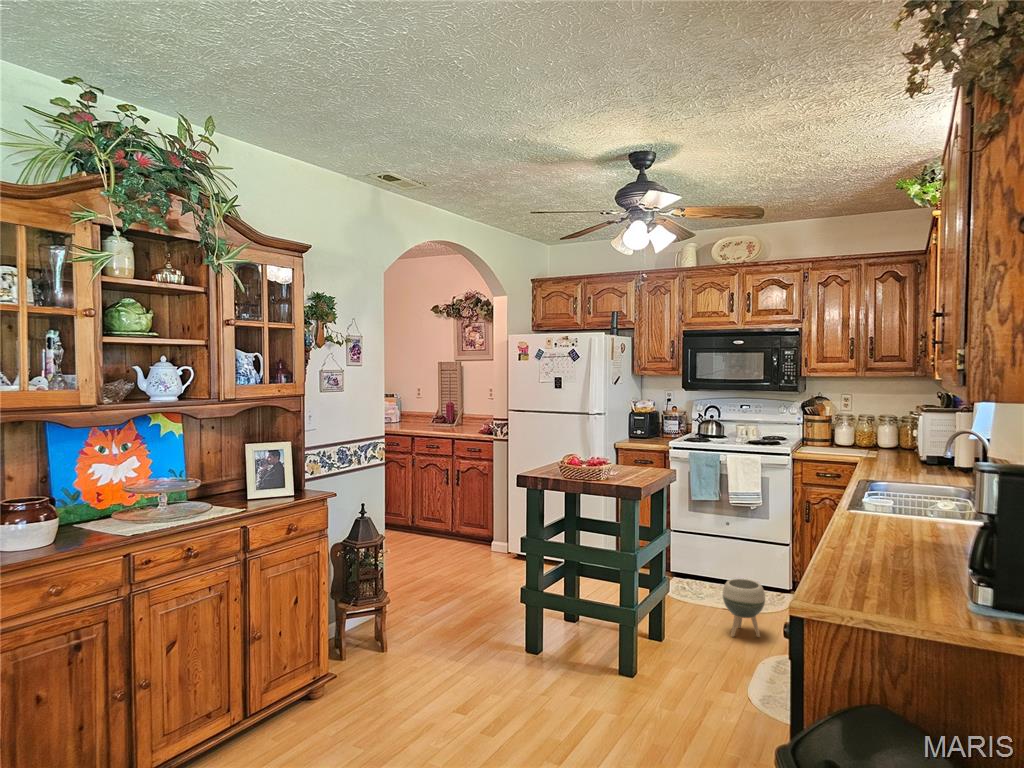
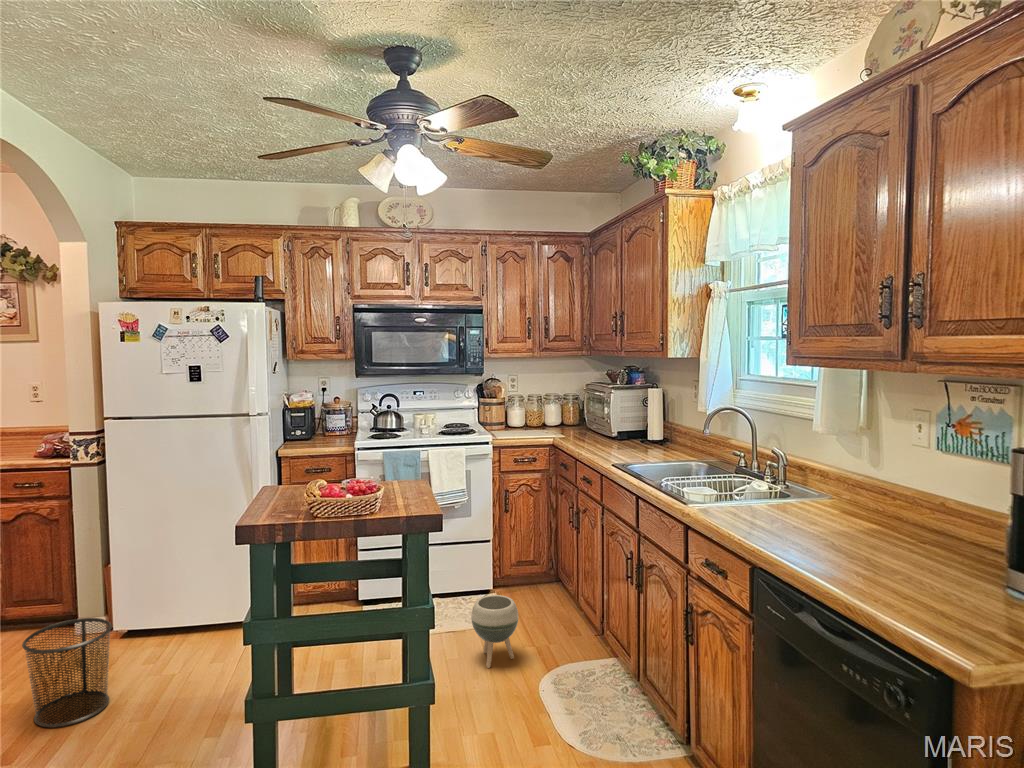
waste bin: none [446,530,491,589] -> present [22,618,112,727]

